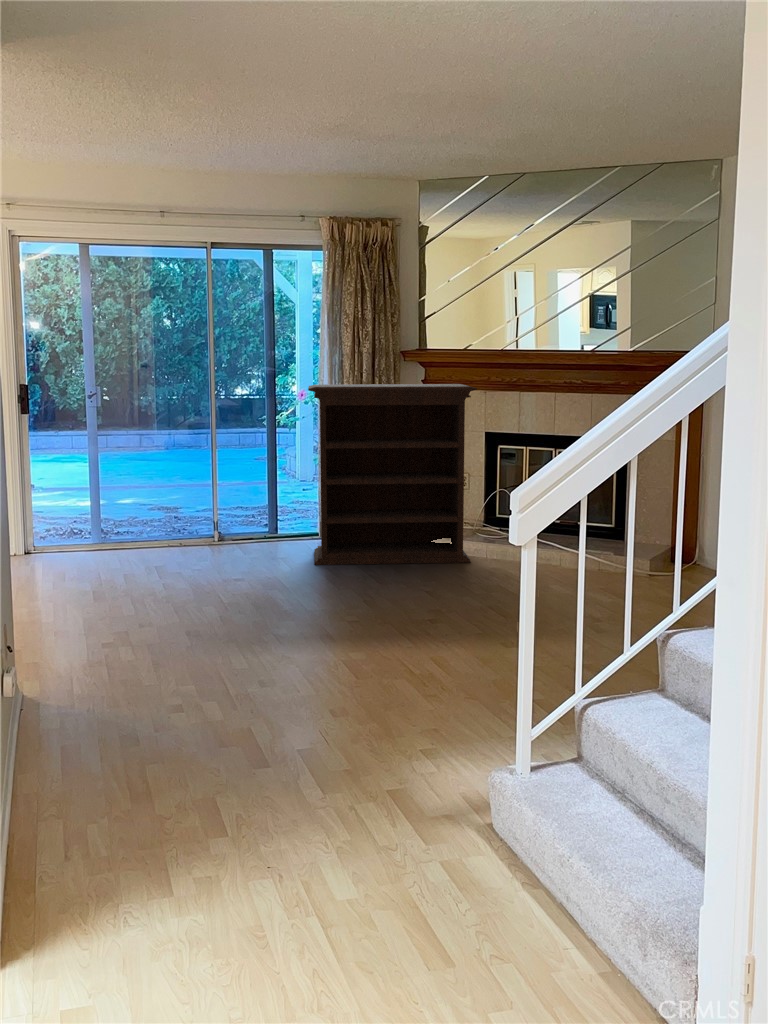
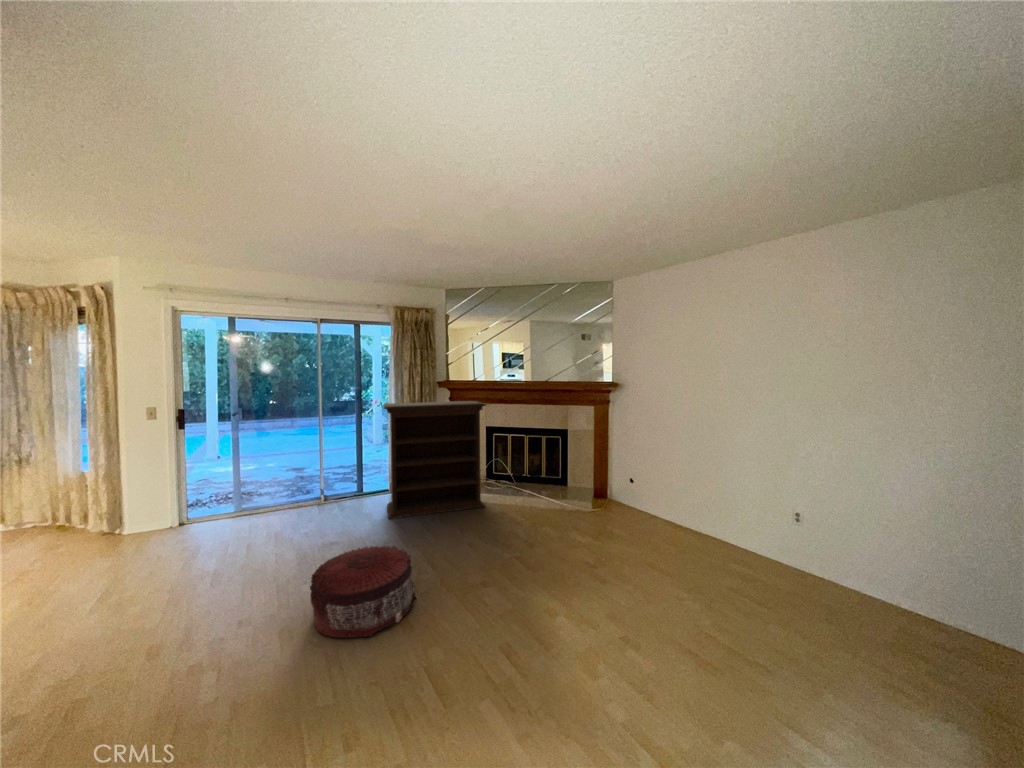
pouf: none [213,563,341,647] -> present [310,546,417,638]

